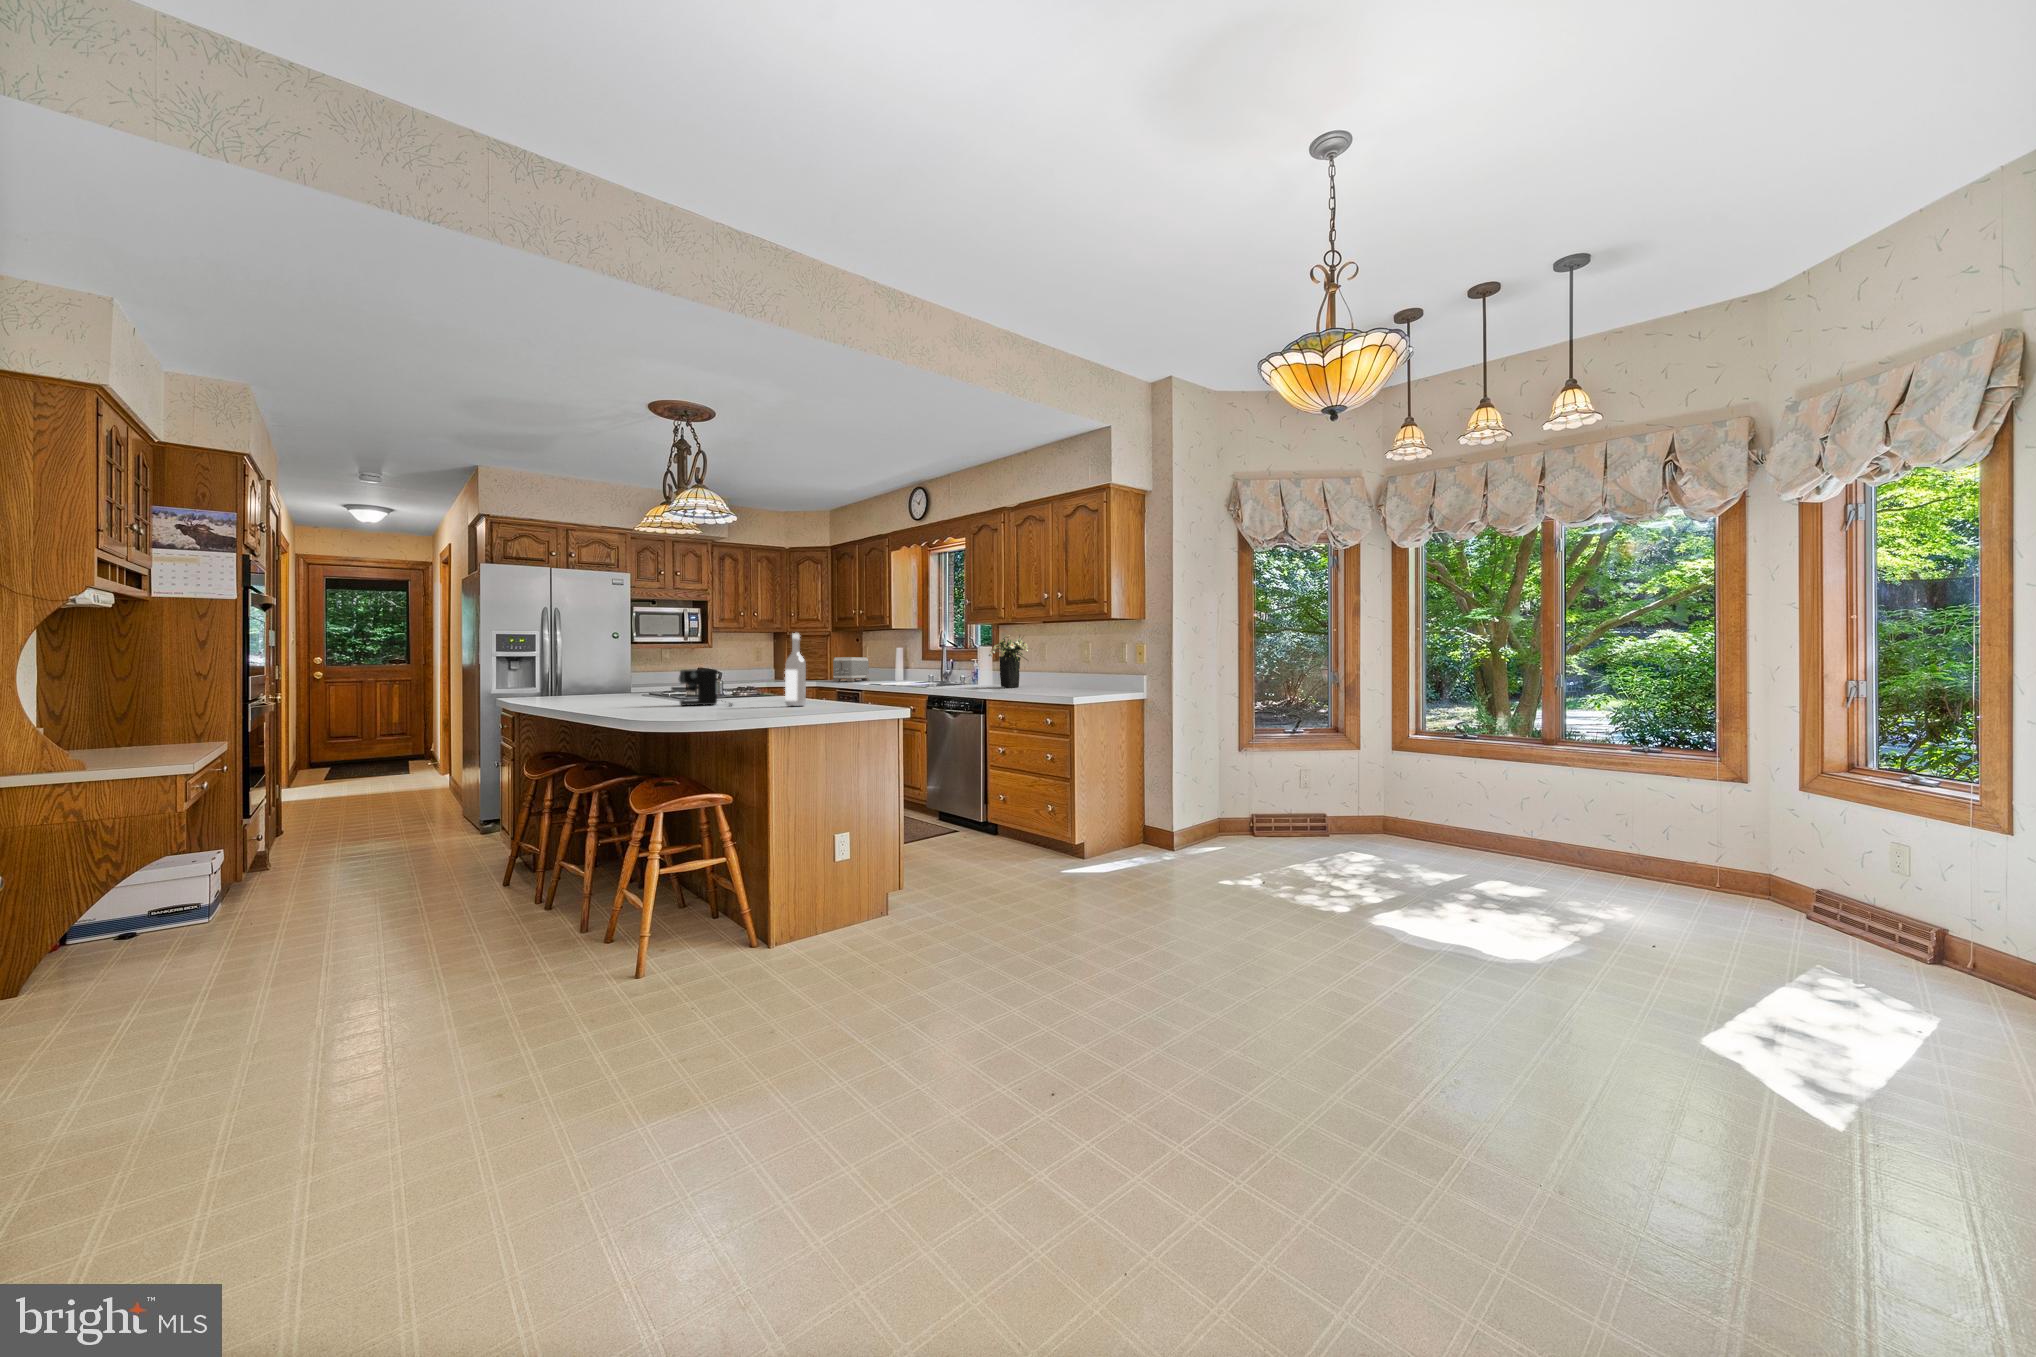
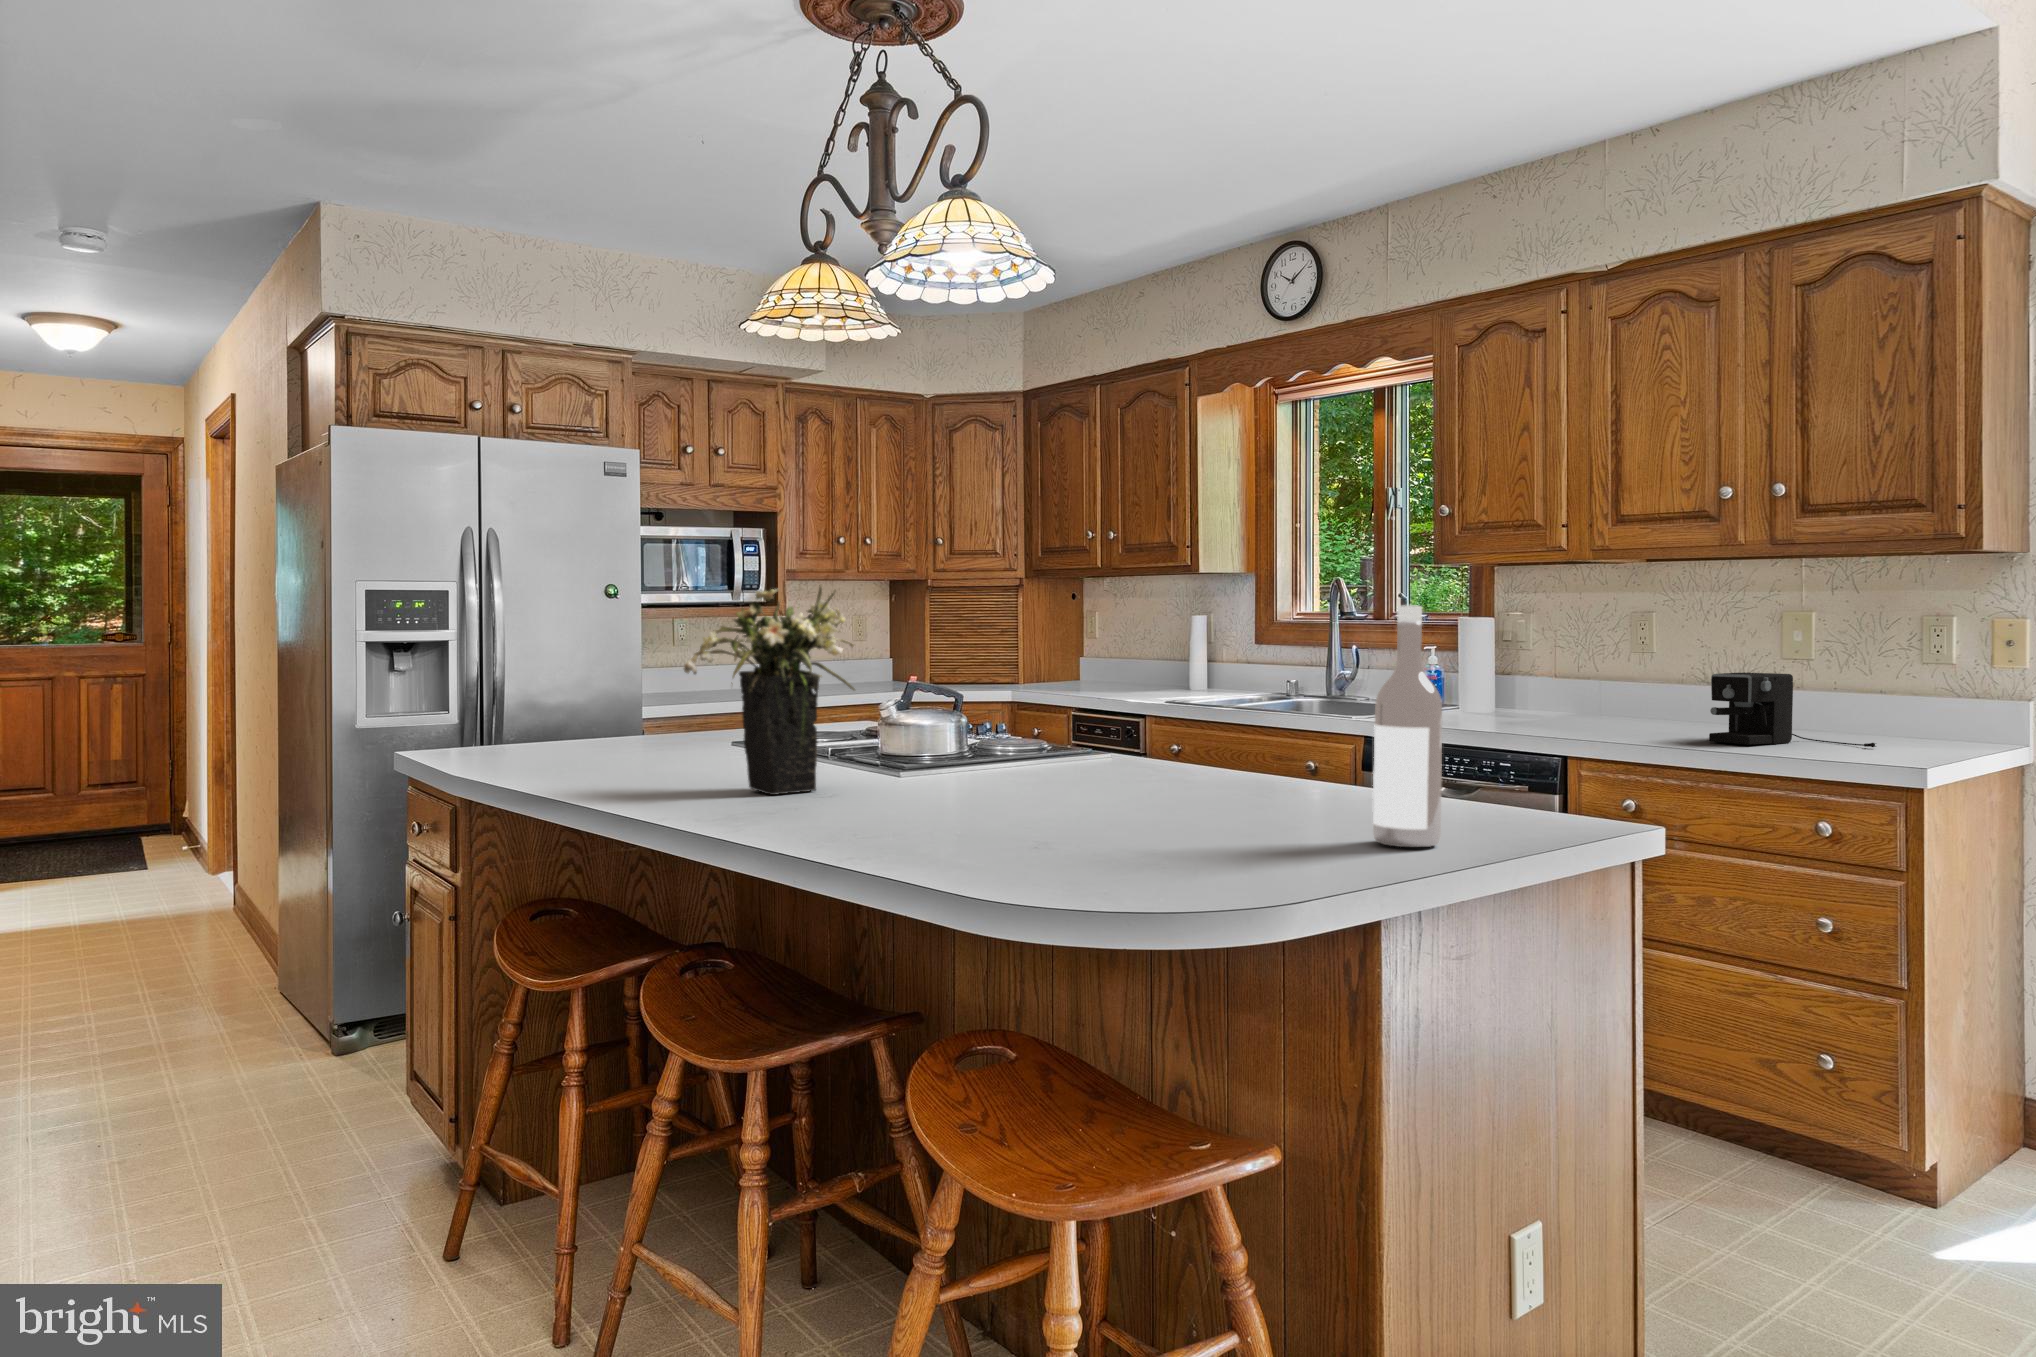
flower arrangement: present [989,635,1030,688] -> present [684,585,855,795]
toaster: present [832,657,869,682] -> none [1044,635,1115,689]
coffee maker: present [671,669,732,706] -> present [1709,672,1876,747]

